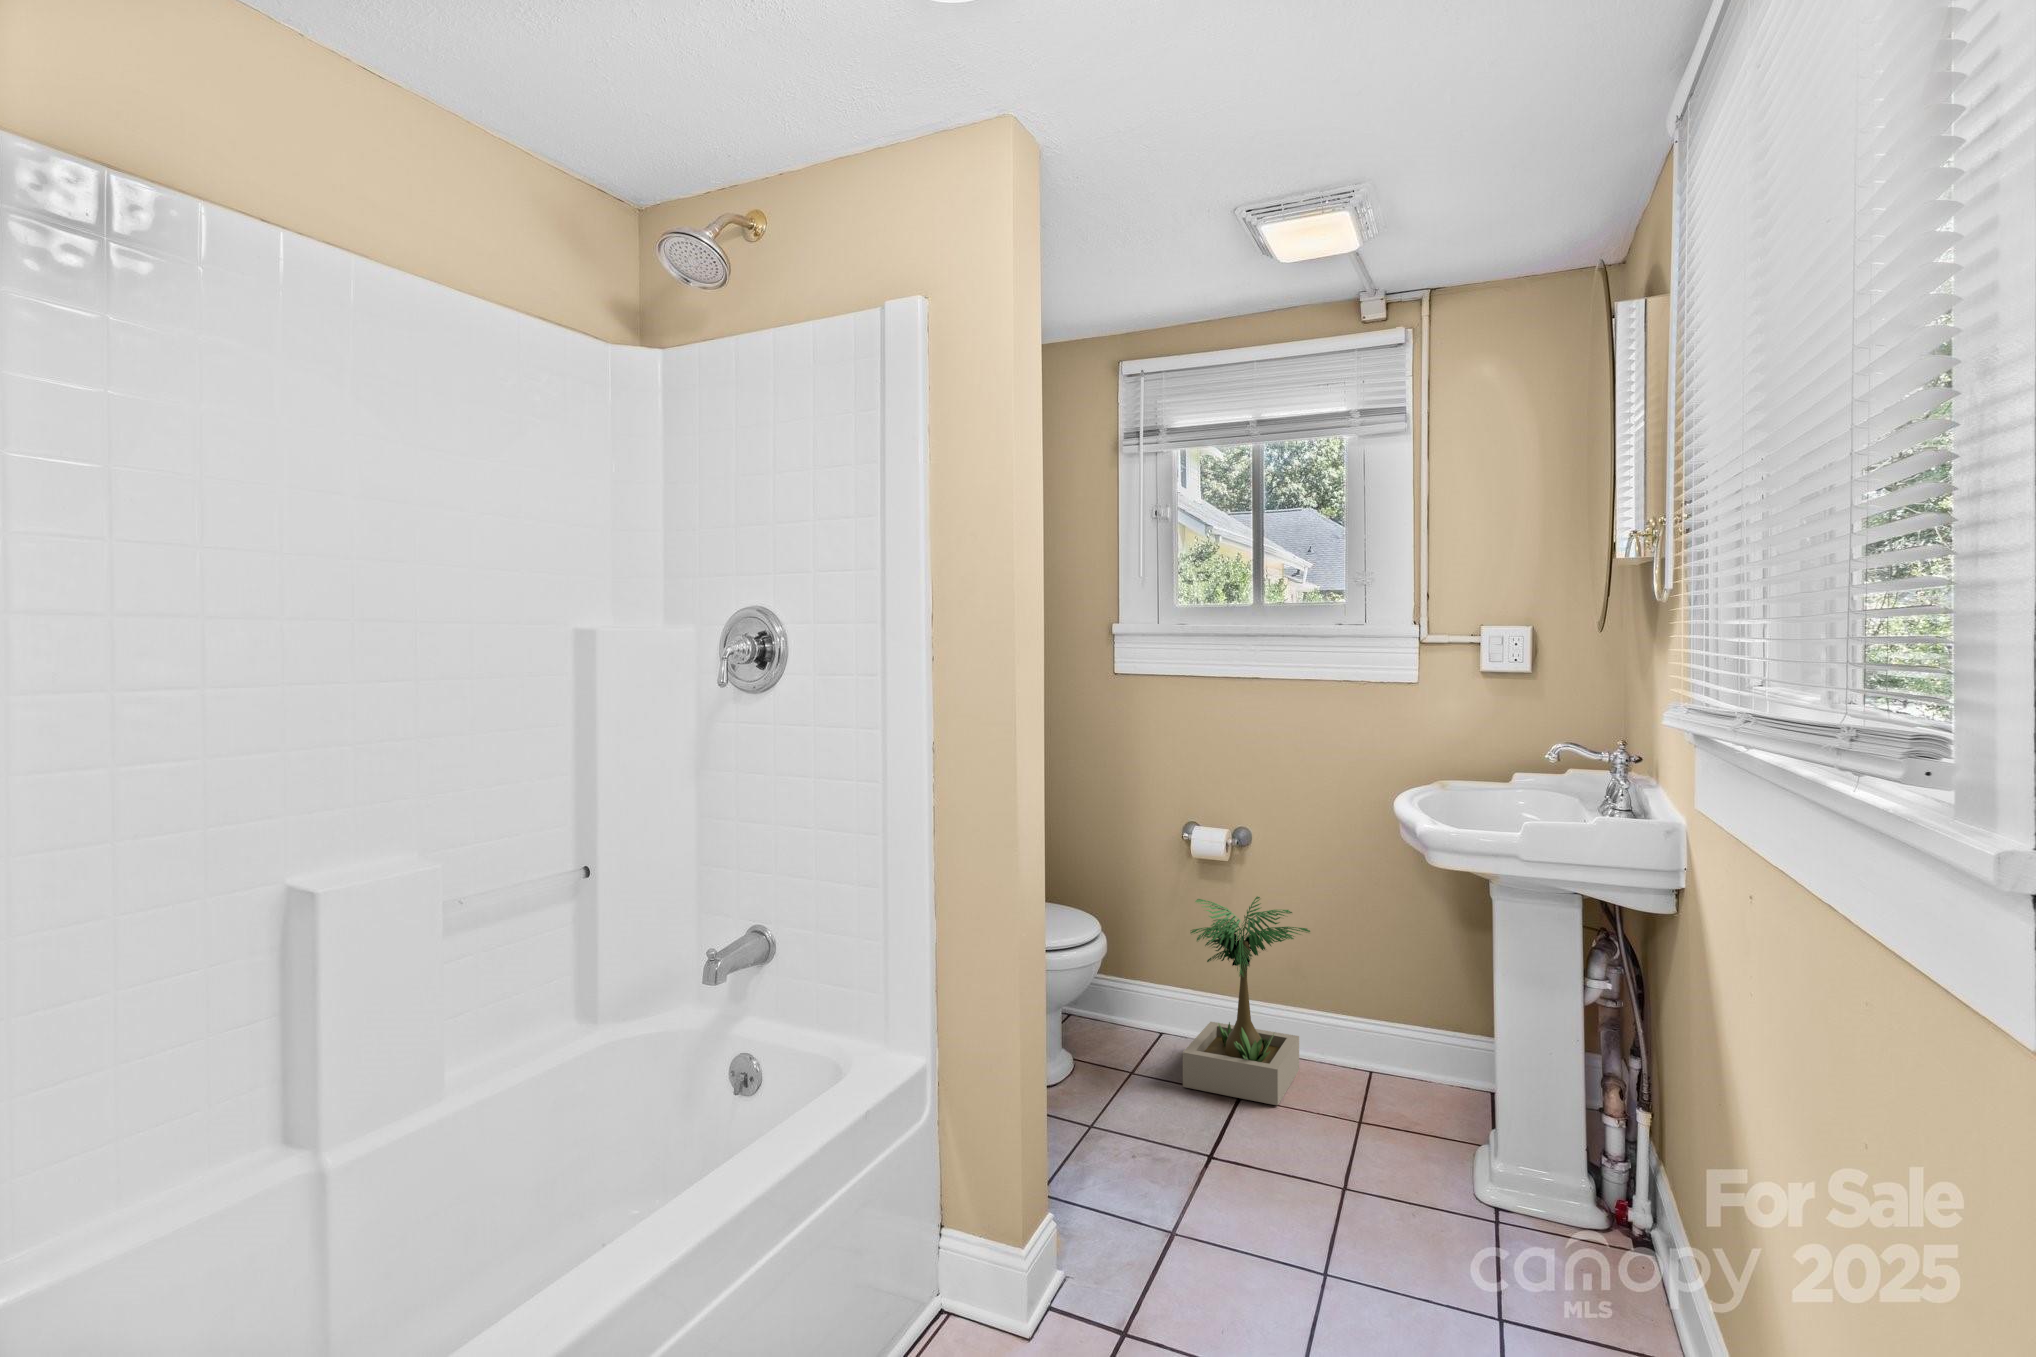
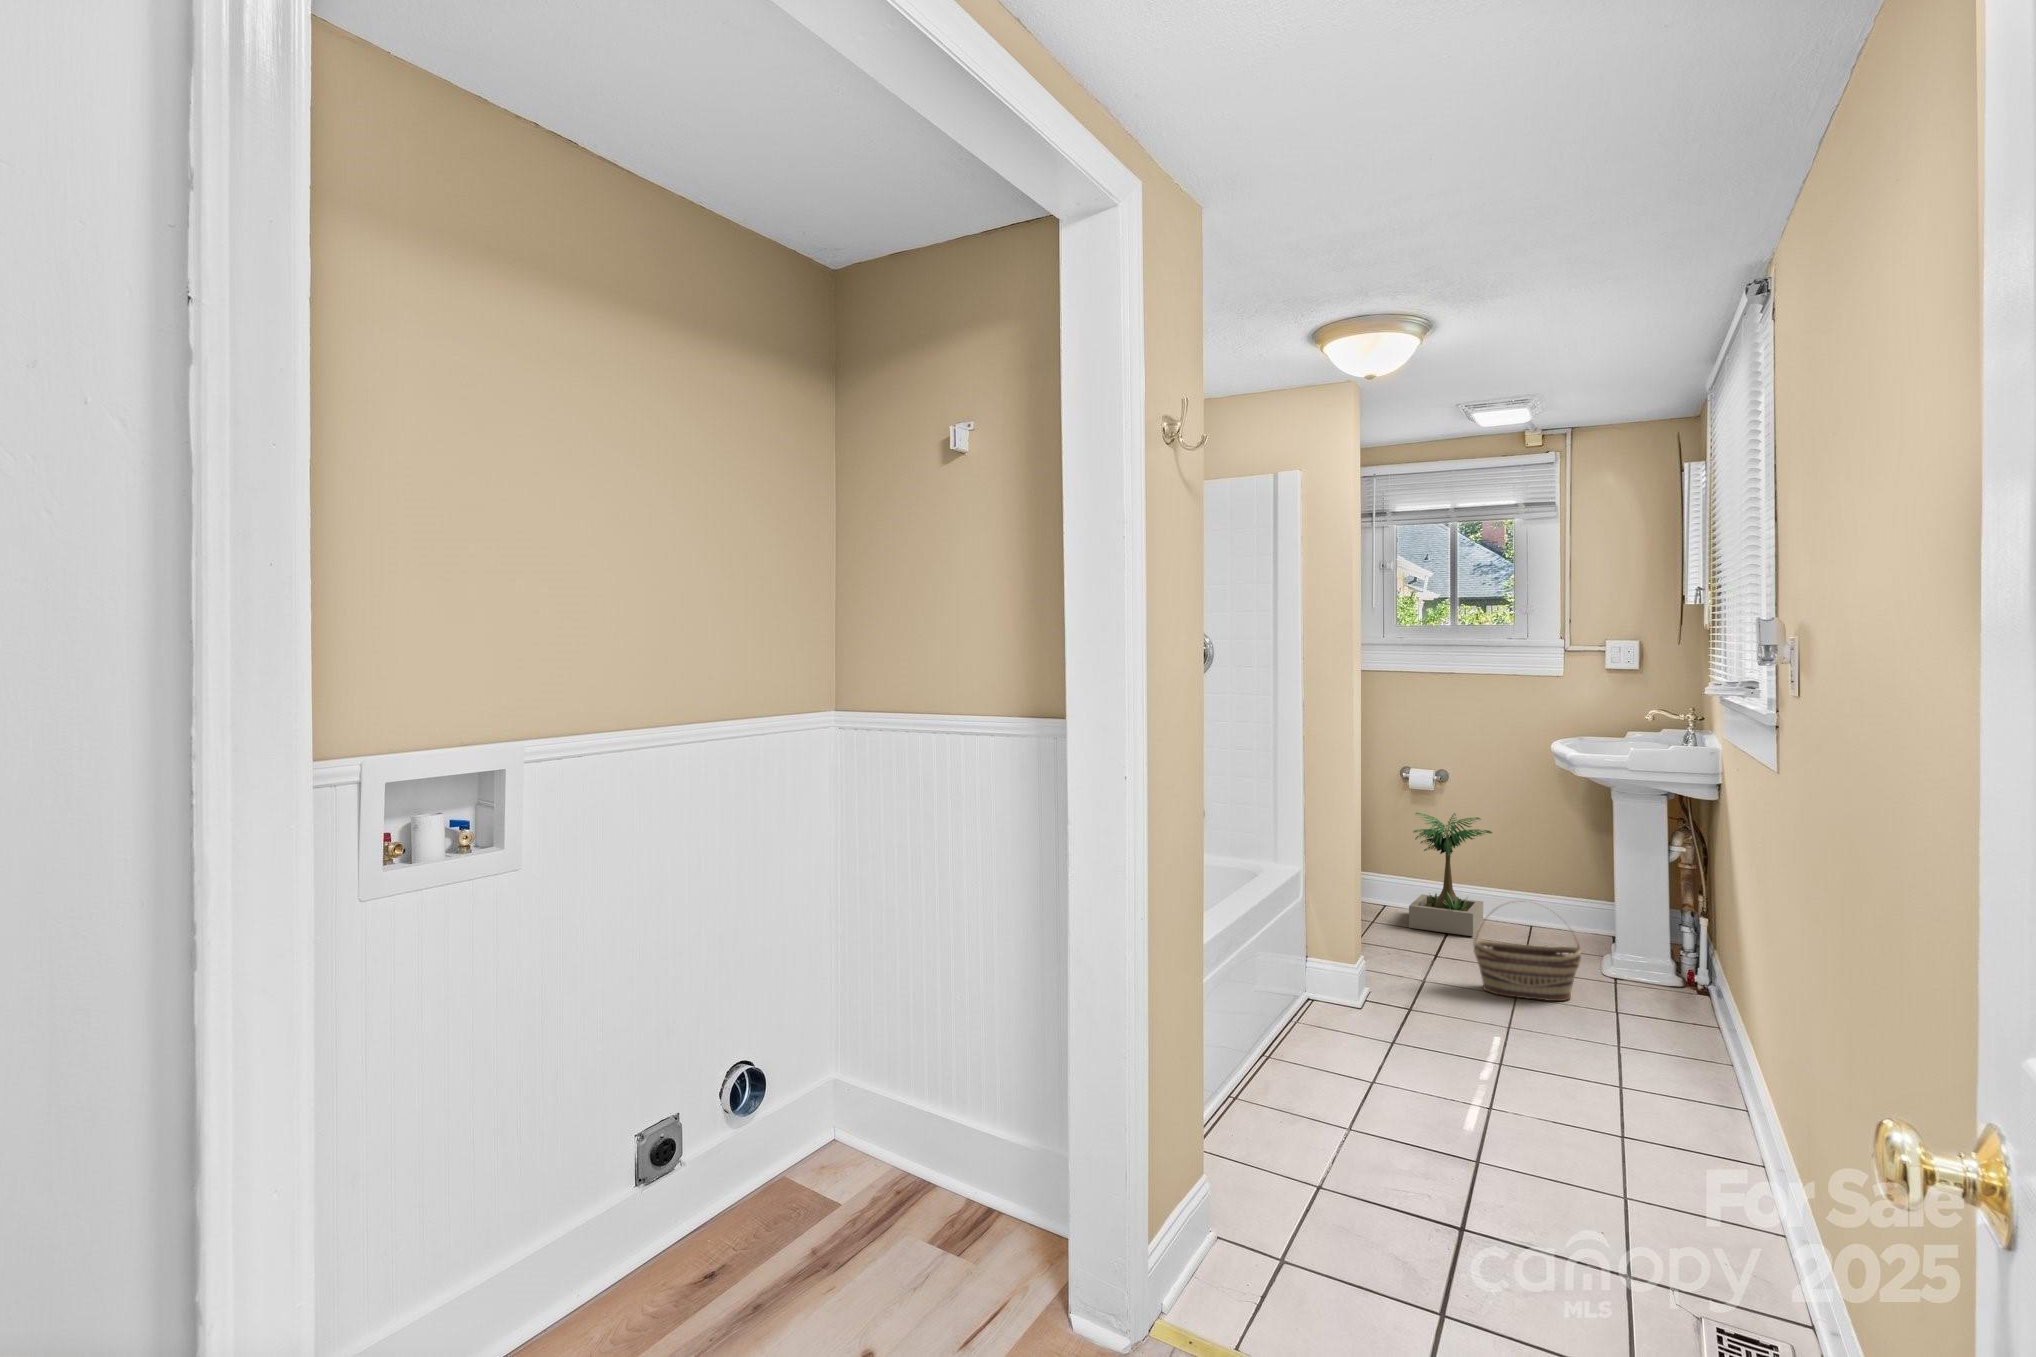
basket: none [1255,1098,1438,1289] -> present [1474,901,1581,1001]

